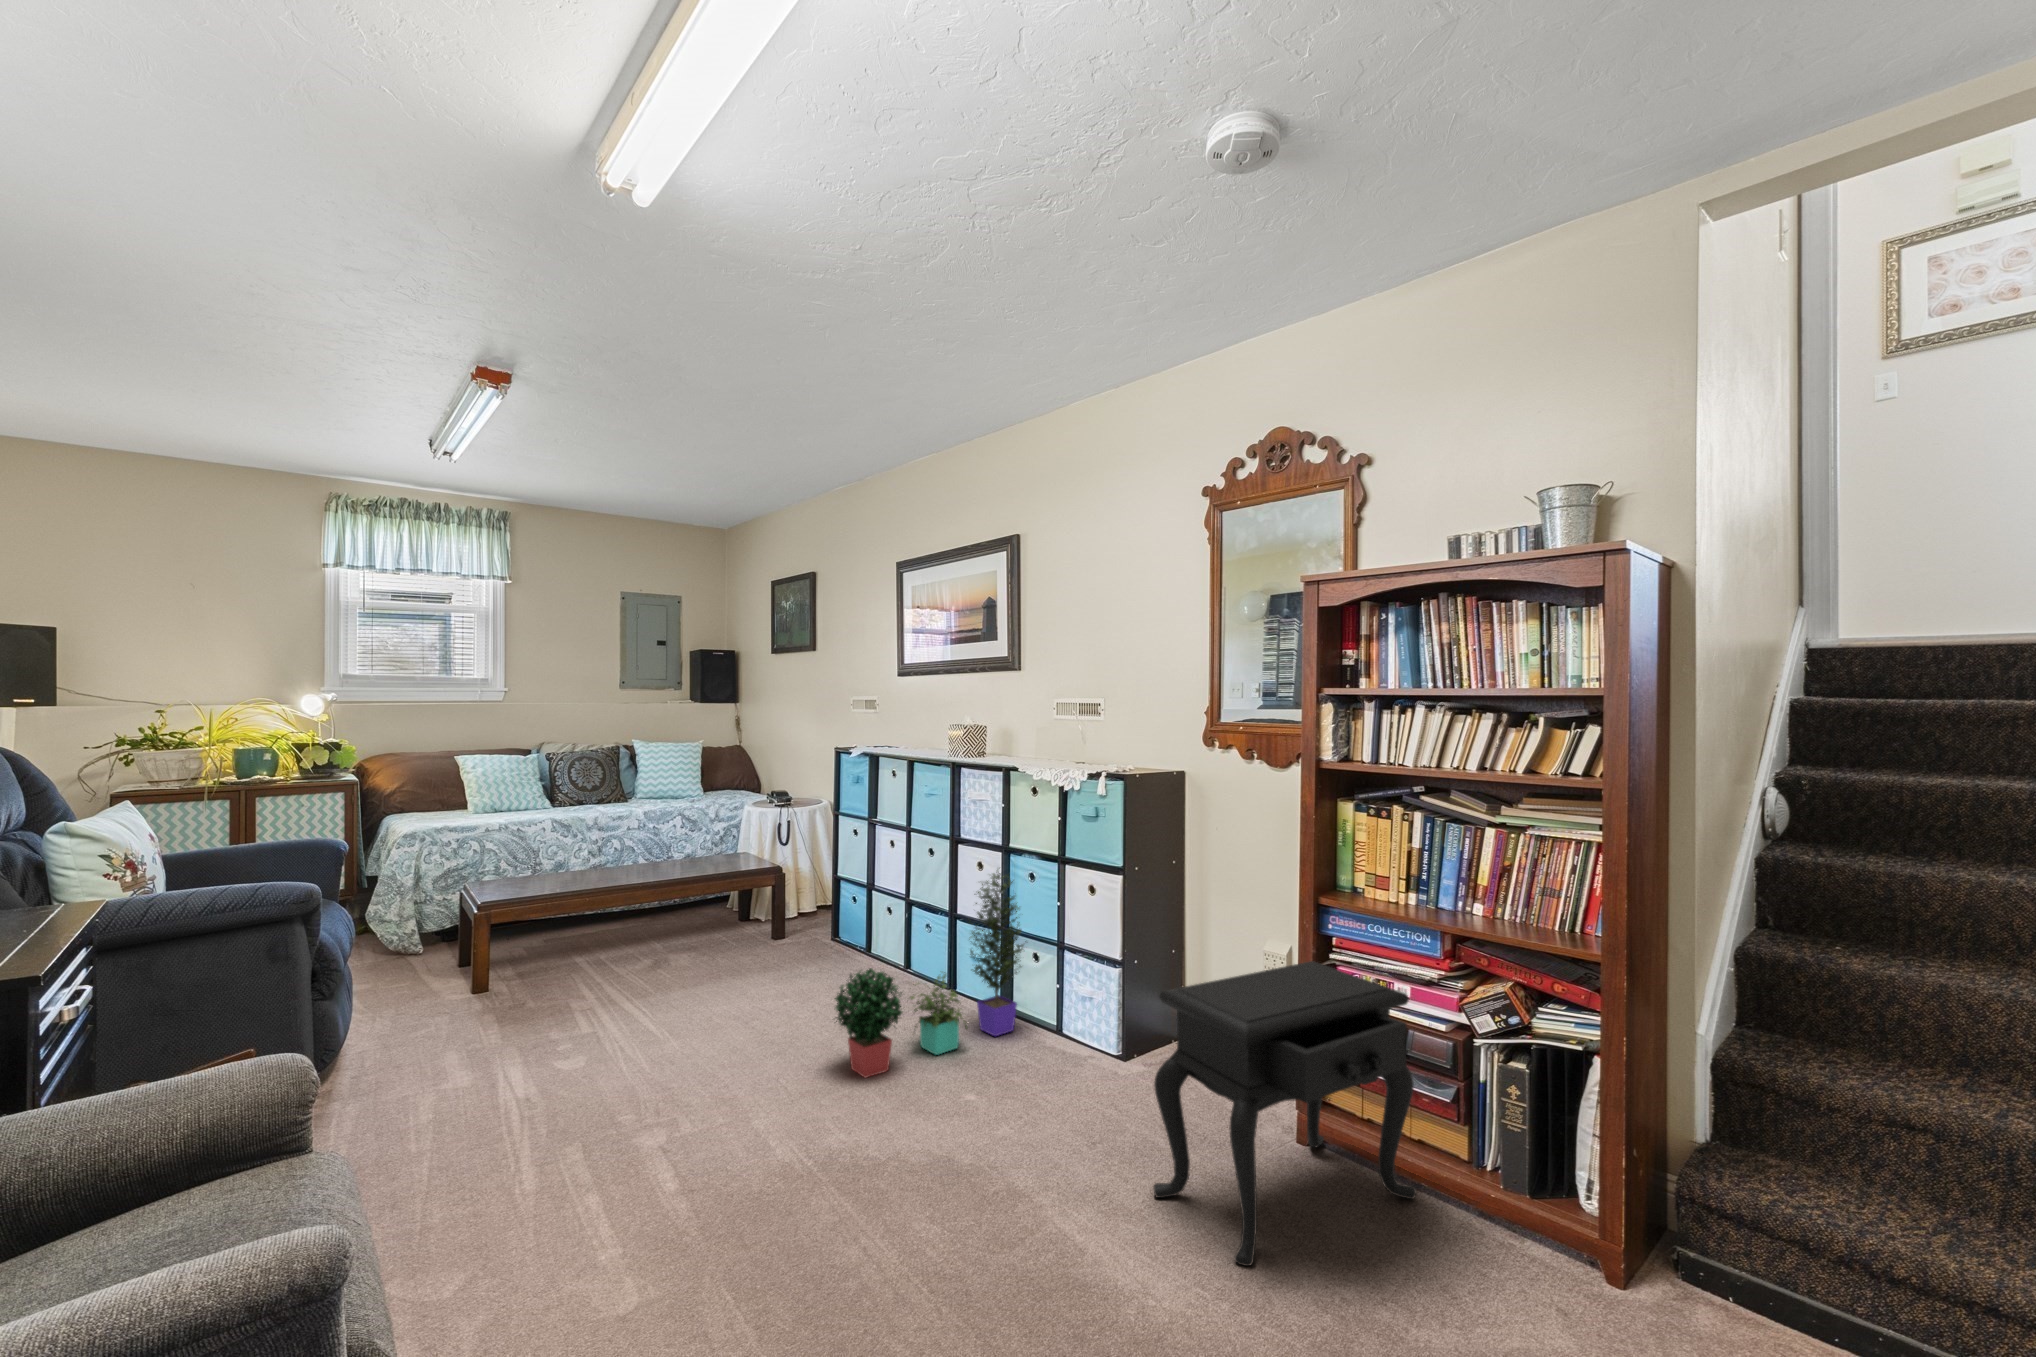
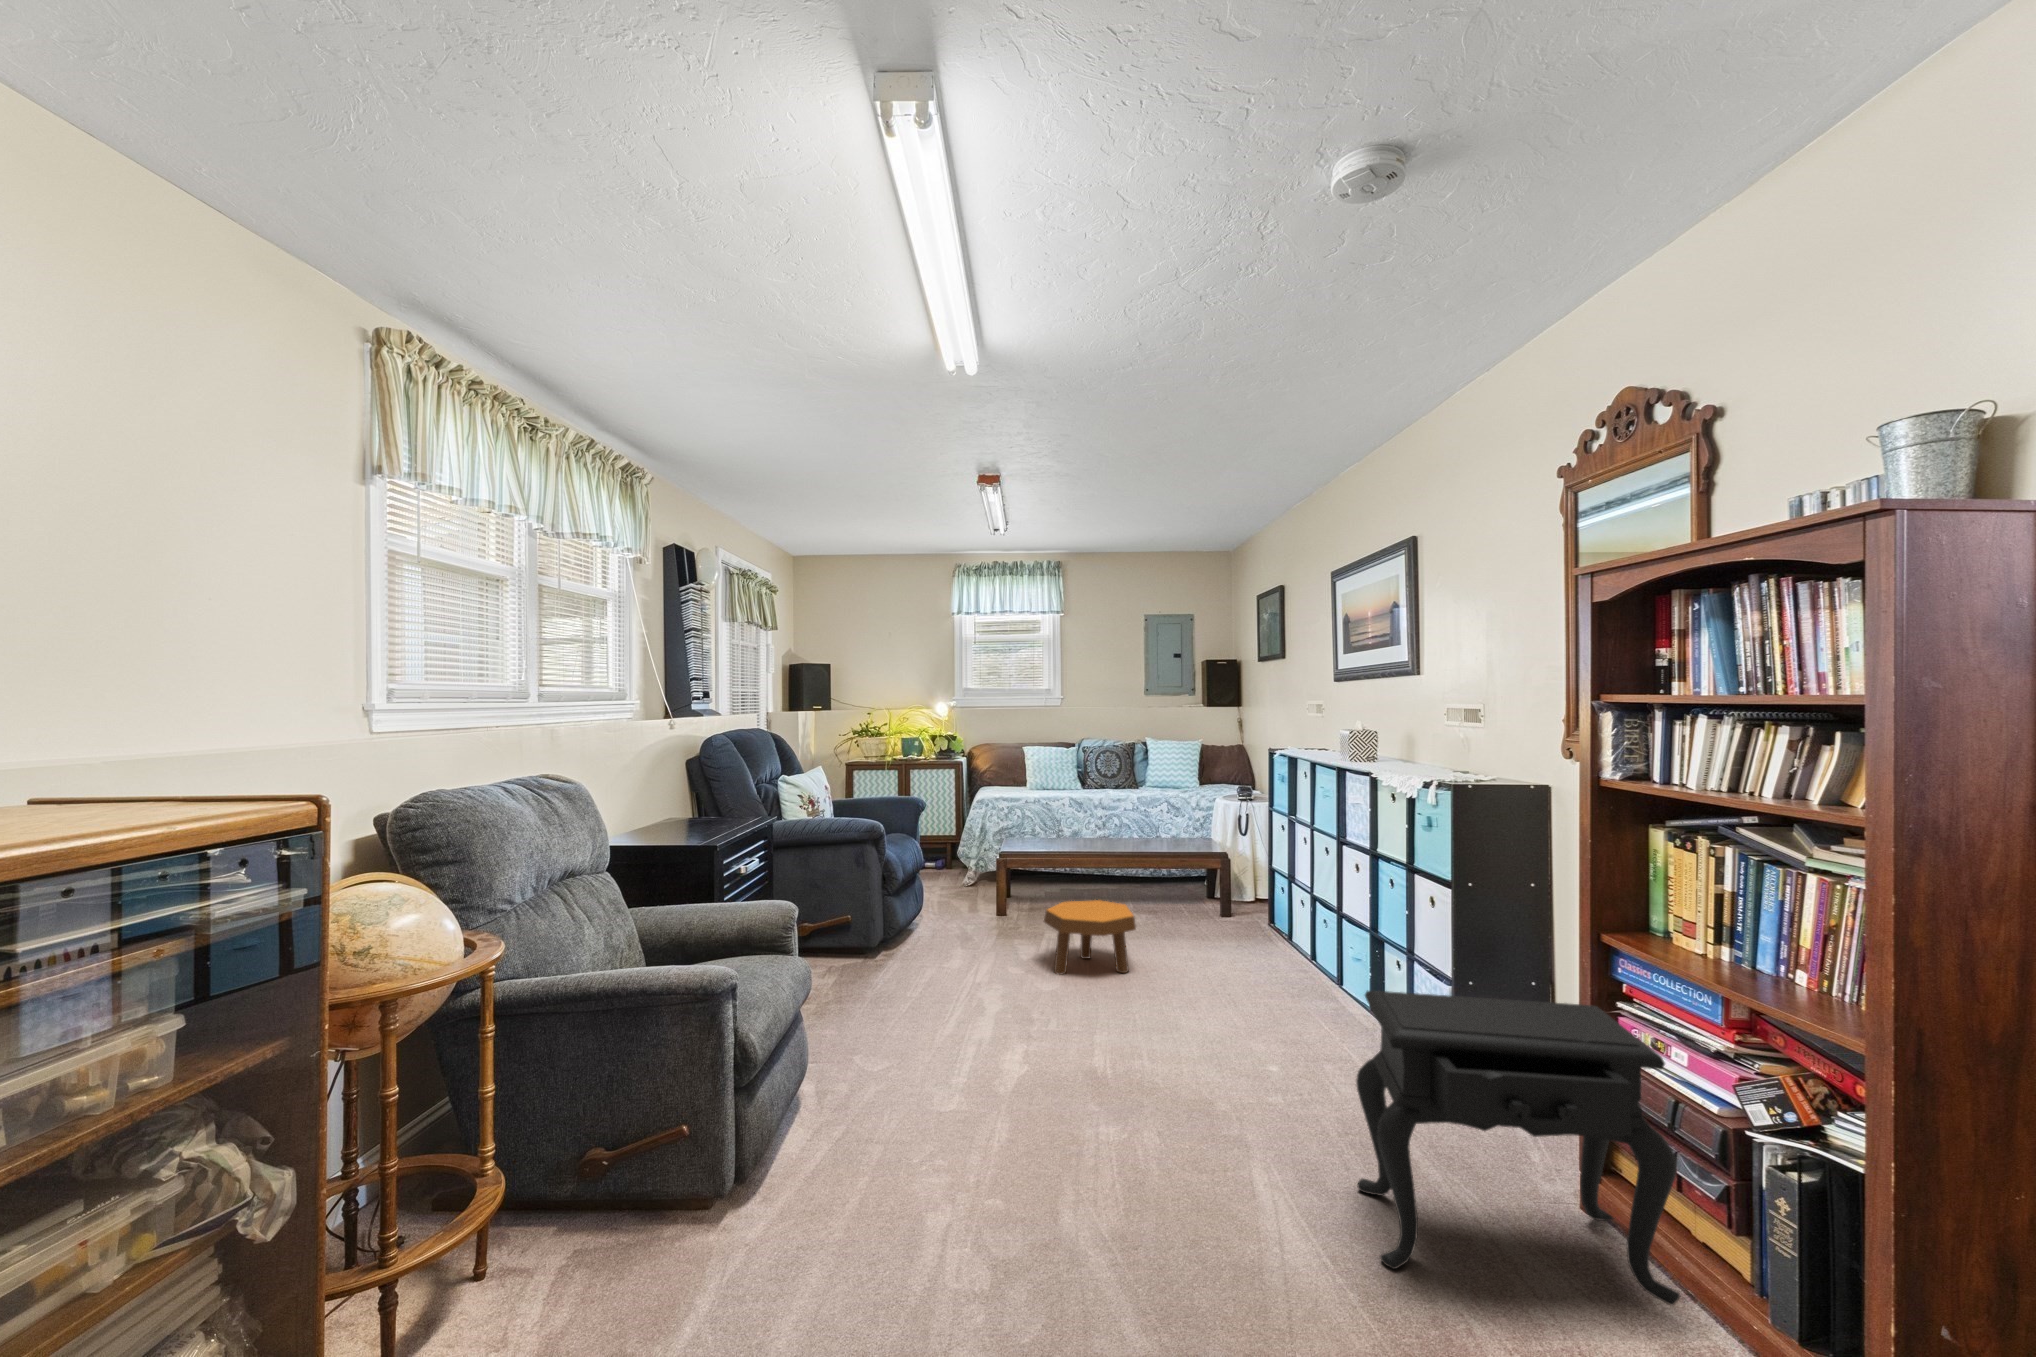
potted plant: present [835,868,1023,1078] -> none [1173,869,1380,1032]
footstool: none [611,945,741,1055] -> present [1044,900,1136,975]

